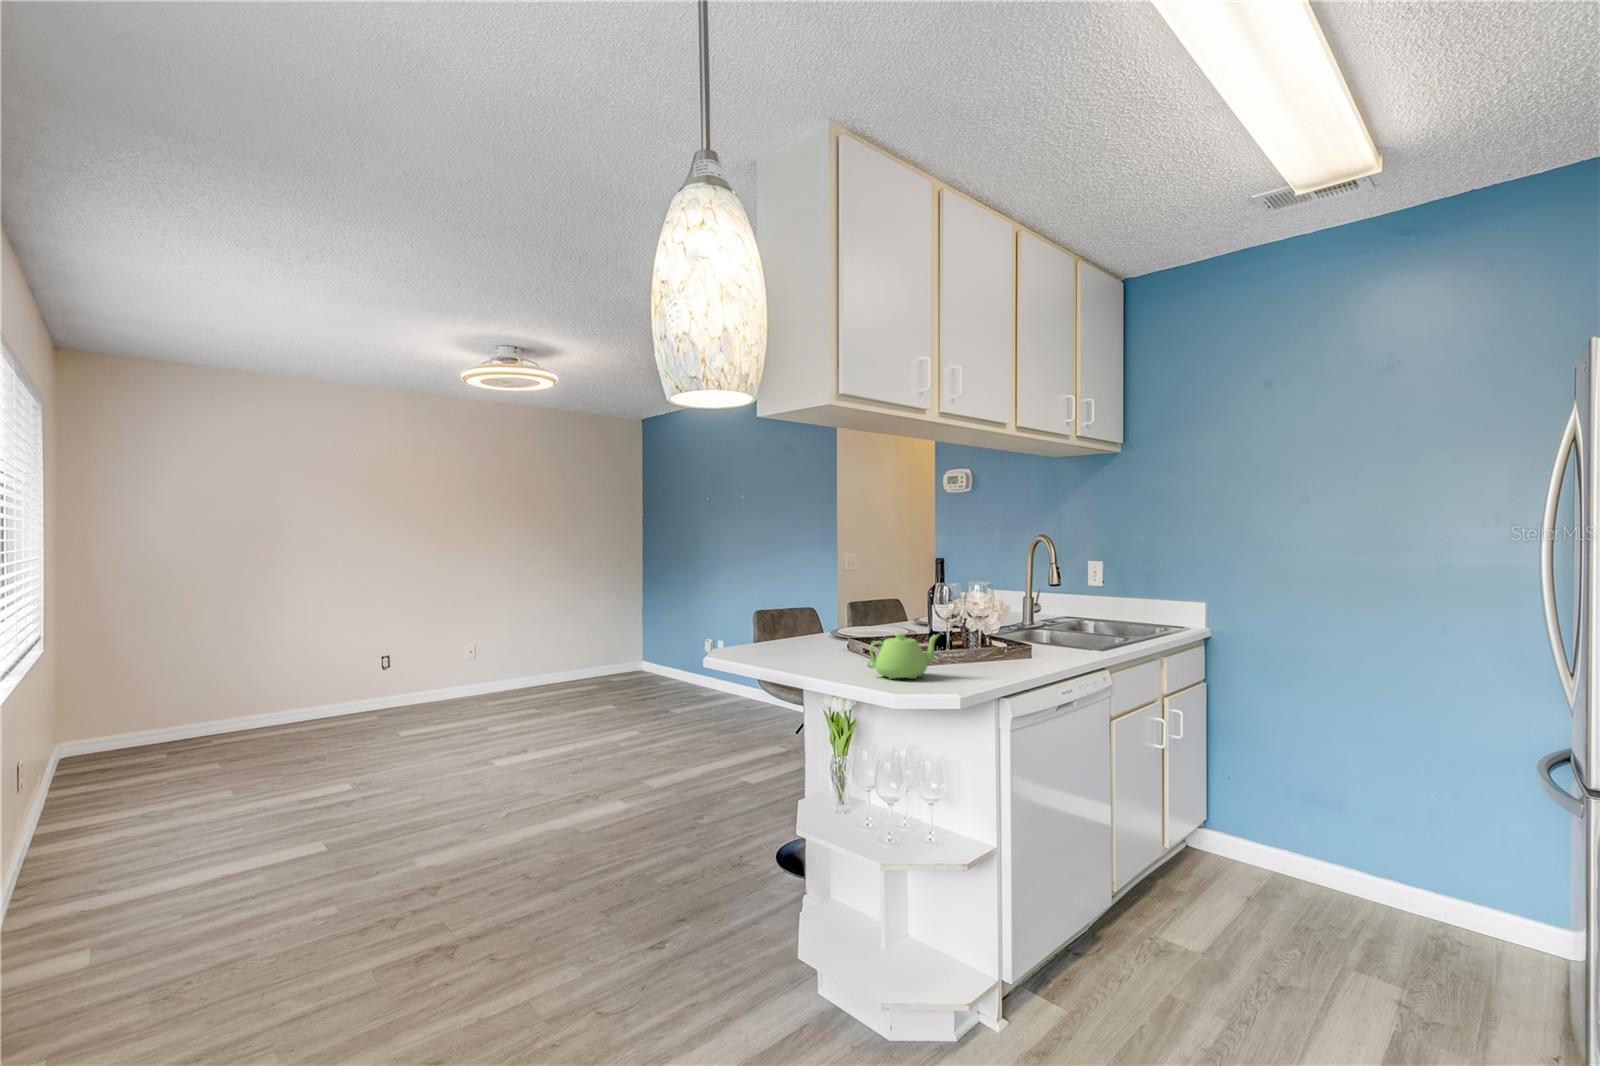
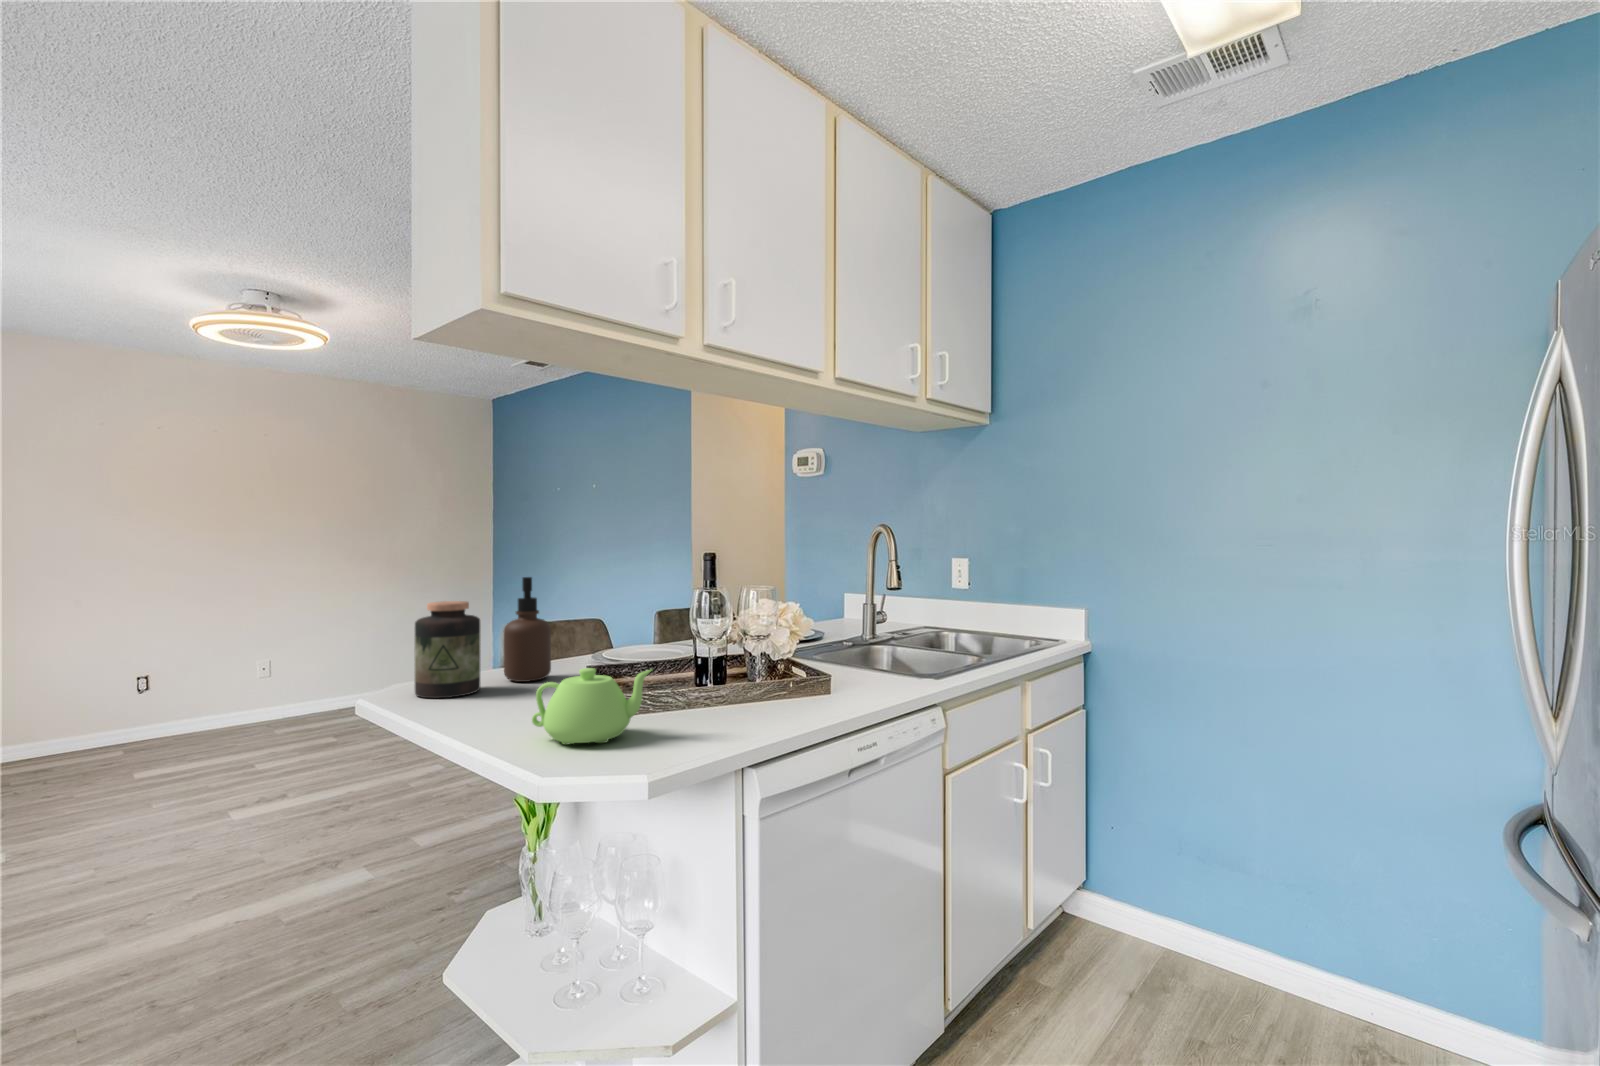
soap dispenser: none [790,575,821,648] -> present [504,577,551,682]
jar: none [746,591,786,656] -> present [415,601,480,698]

